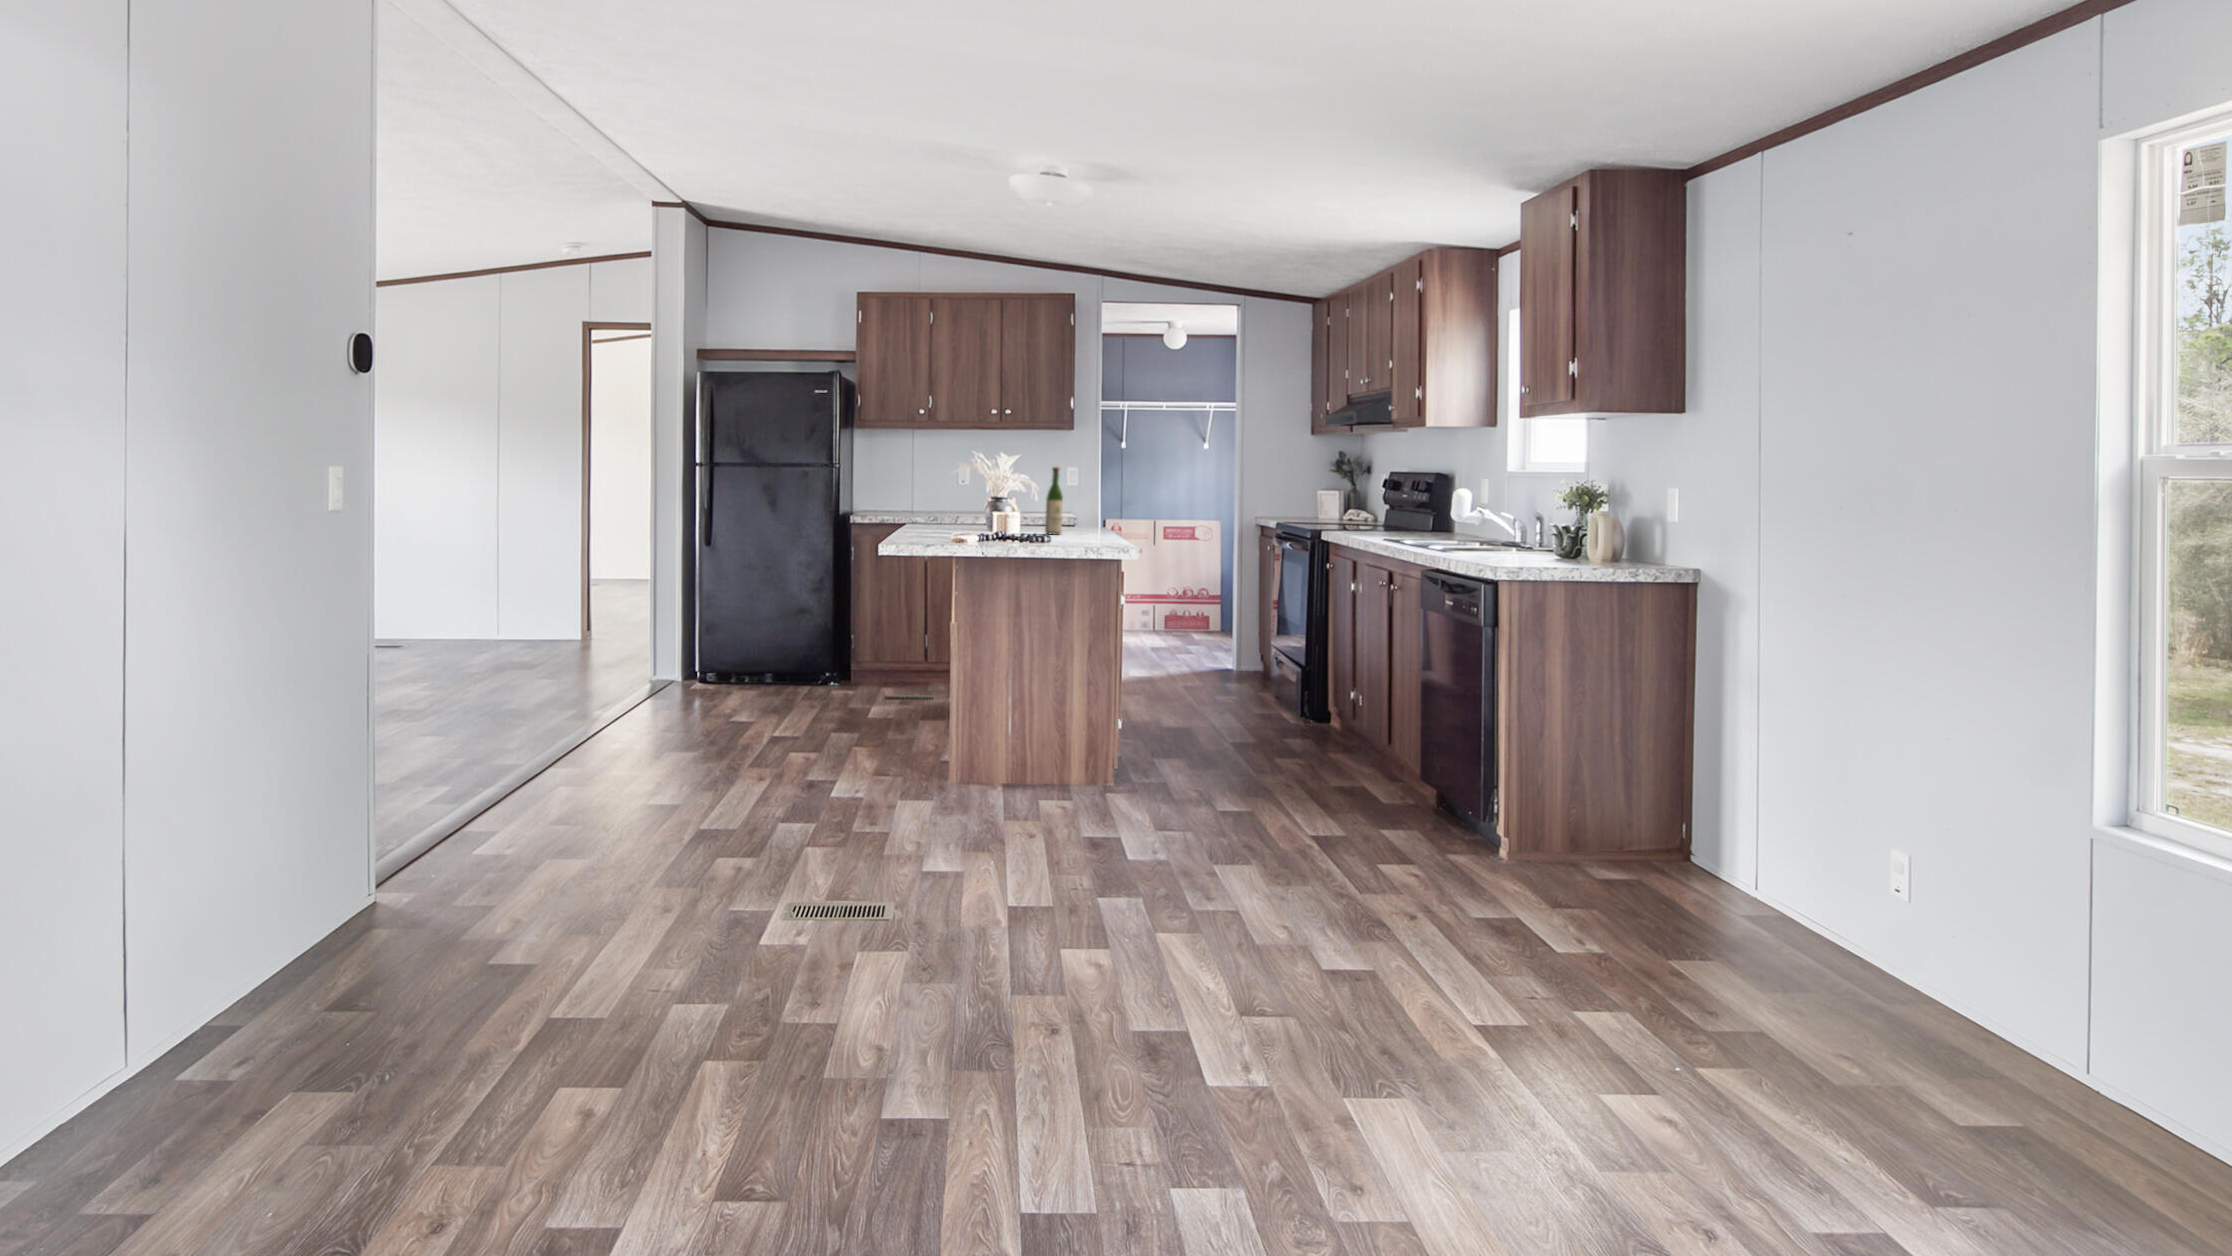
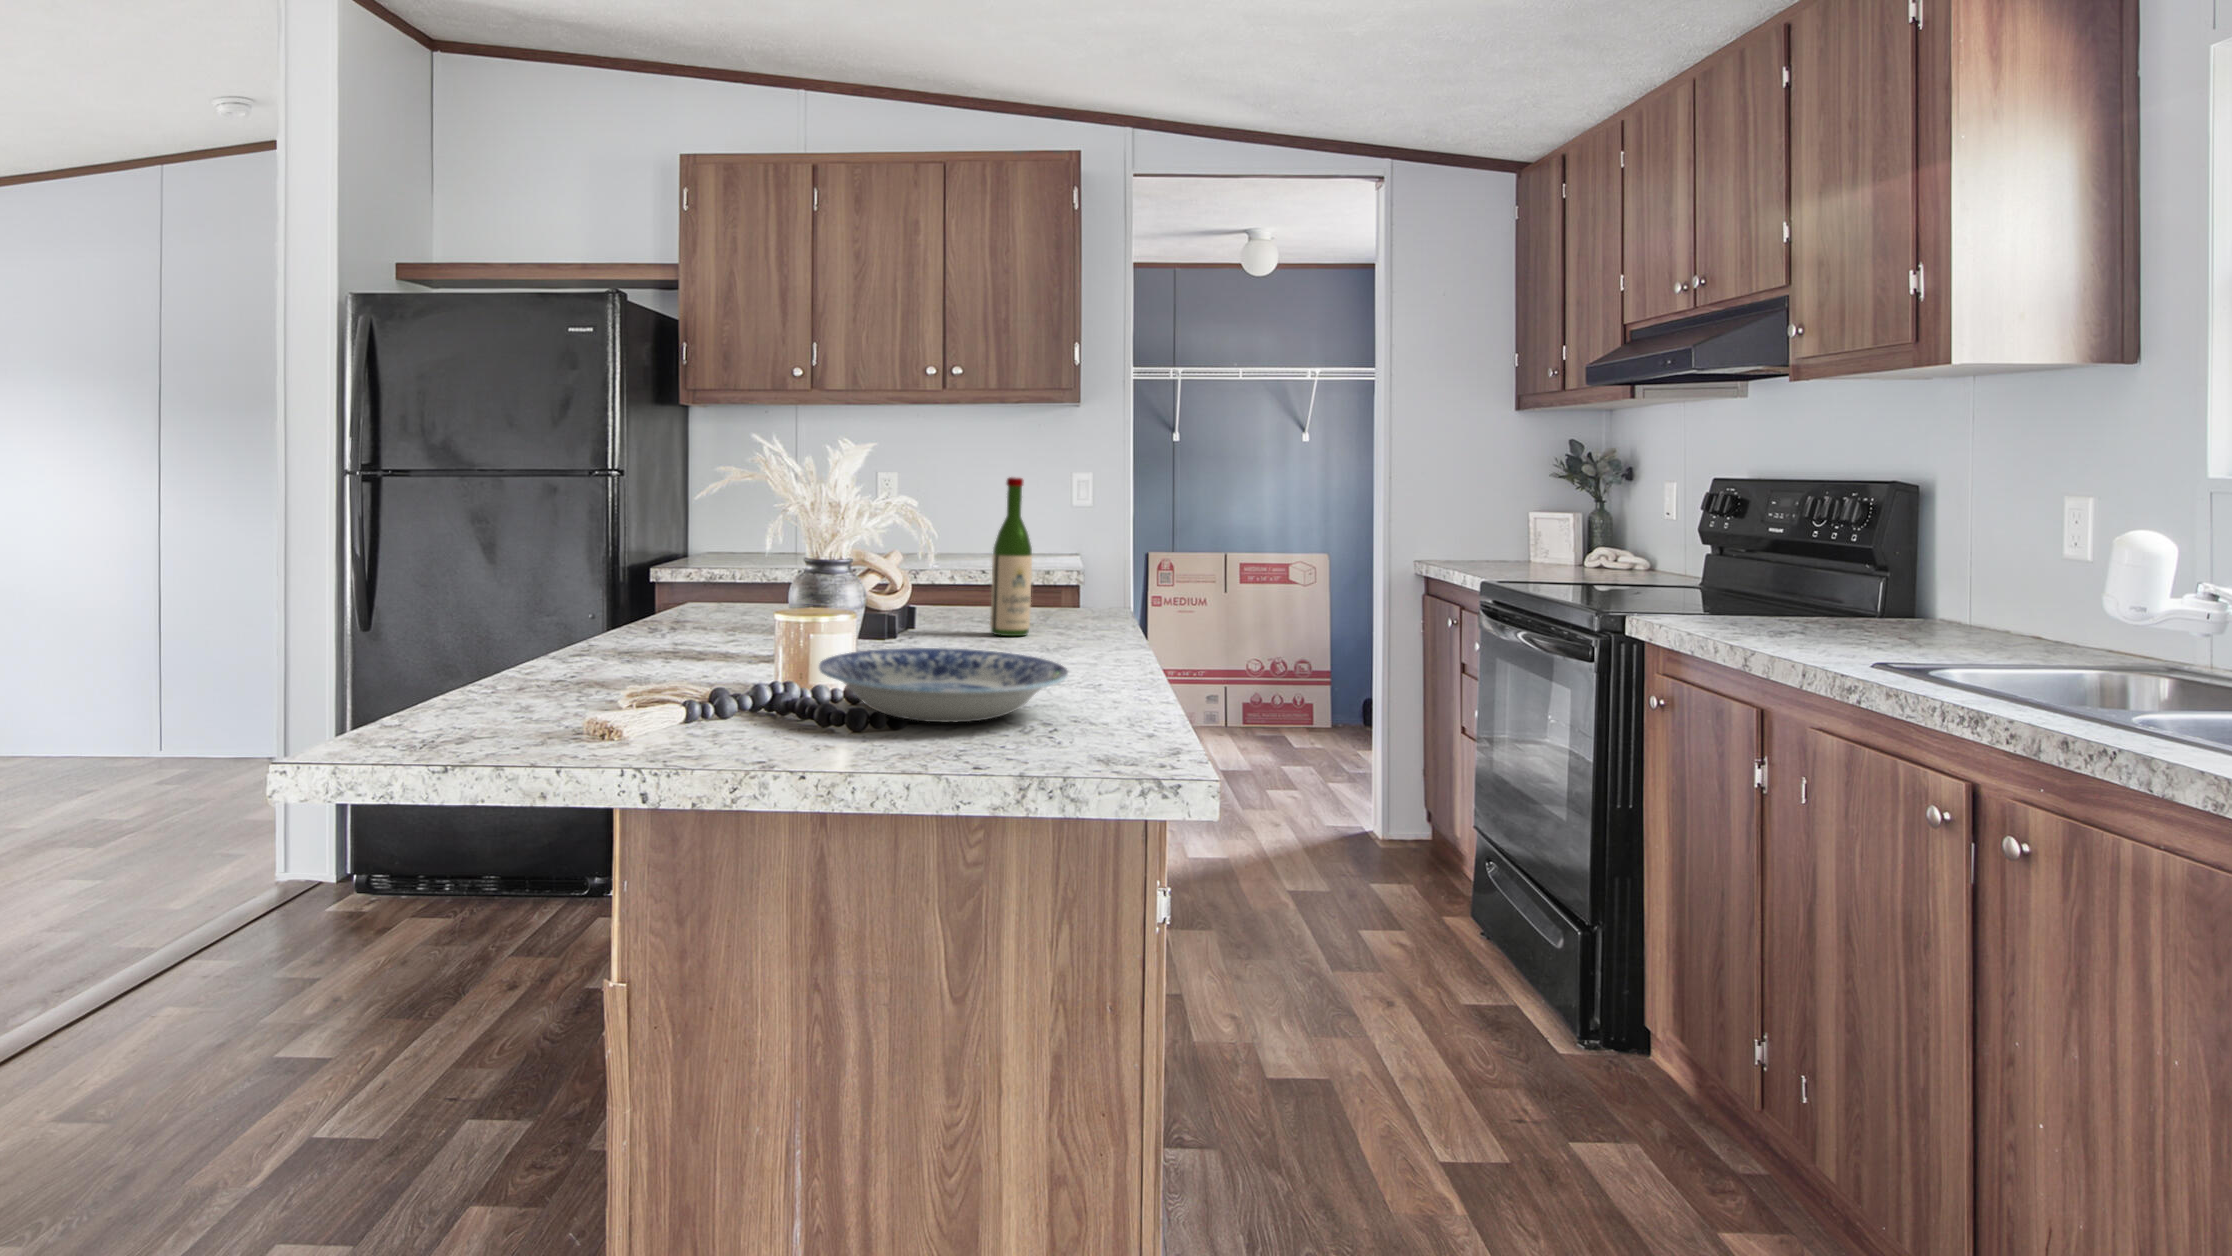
plate: none [1005,525,1088,545] -> present [819,648,1068,723]

